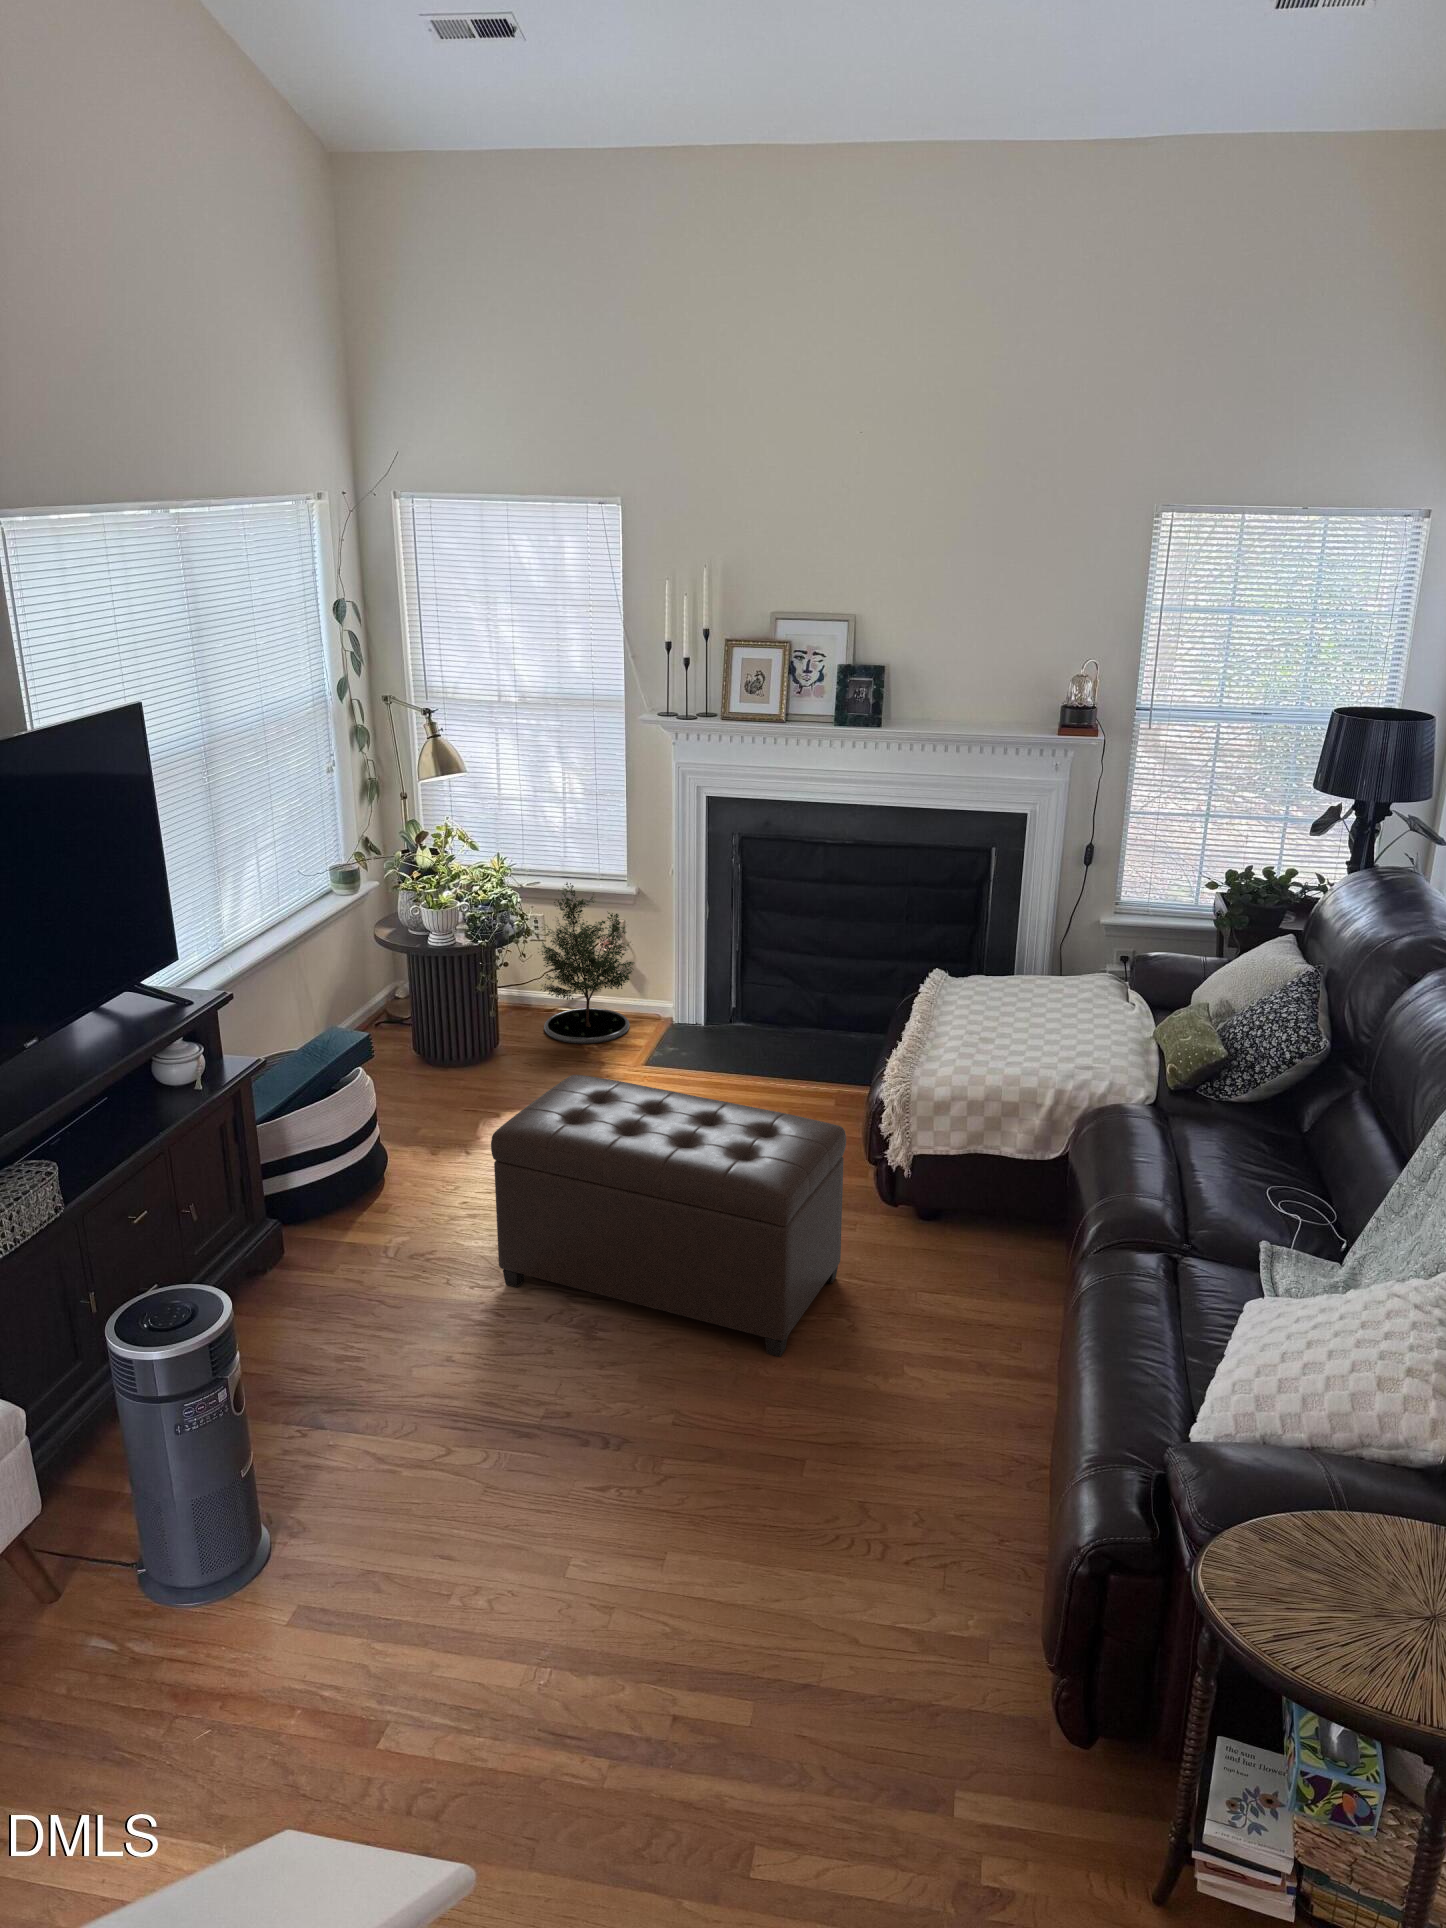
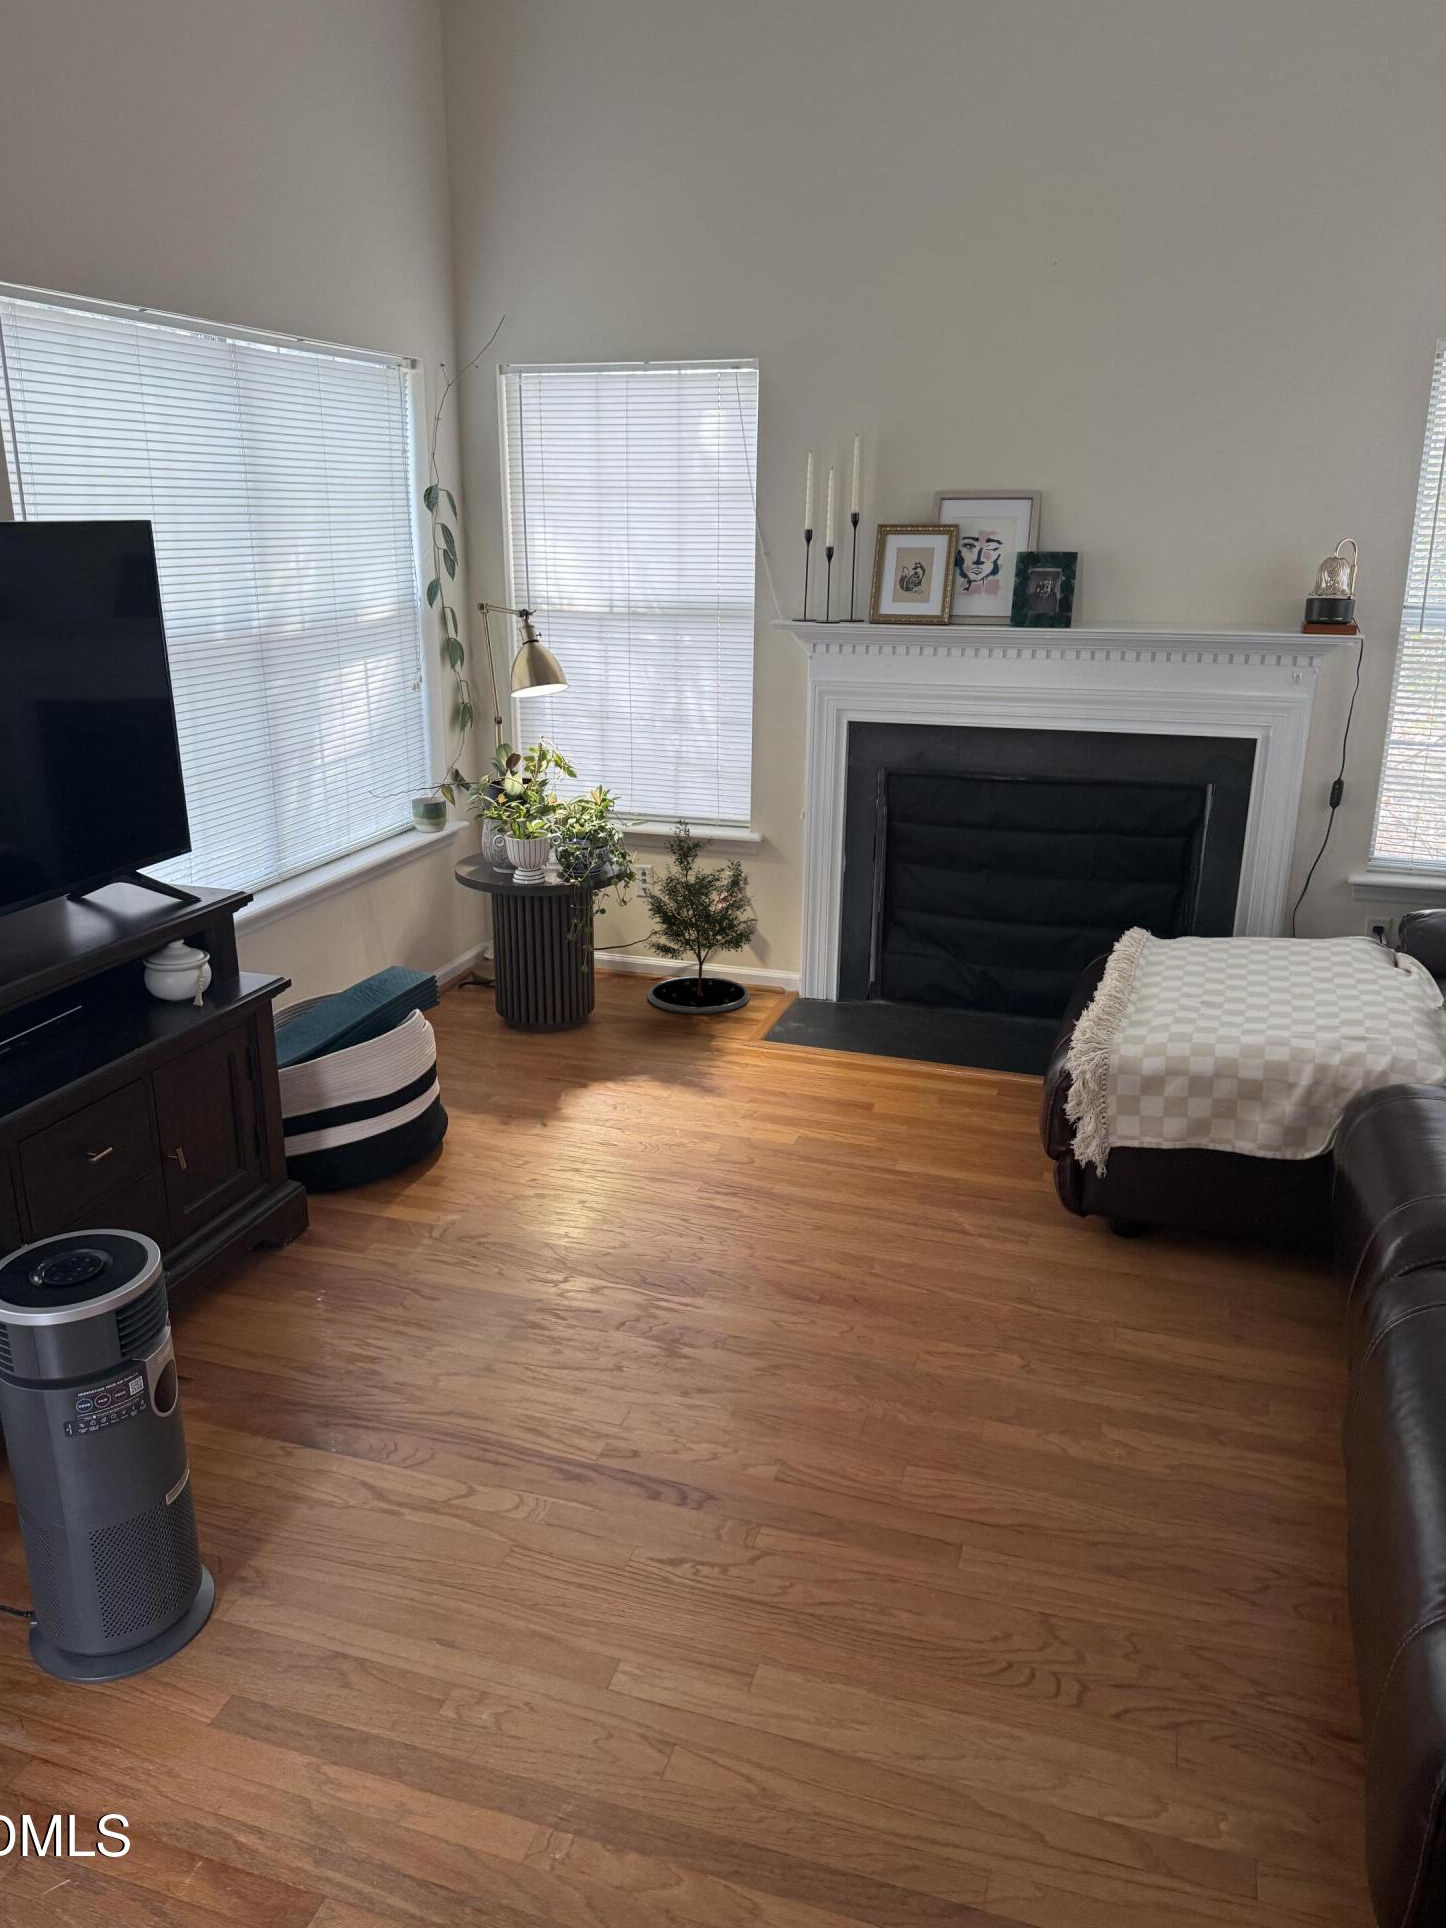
ottoman: present [491,1075,846,1357] -> none [557,1020,1025,1396]

